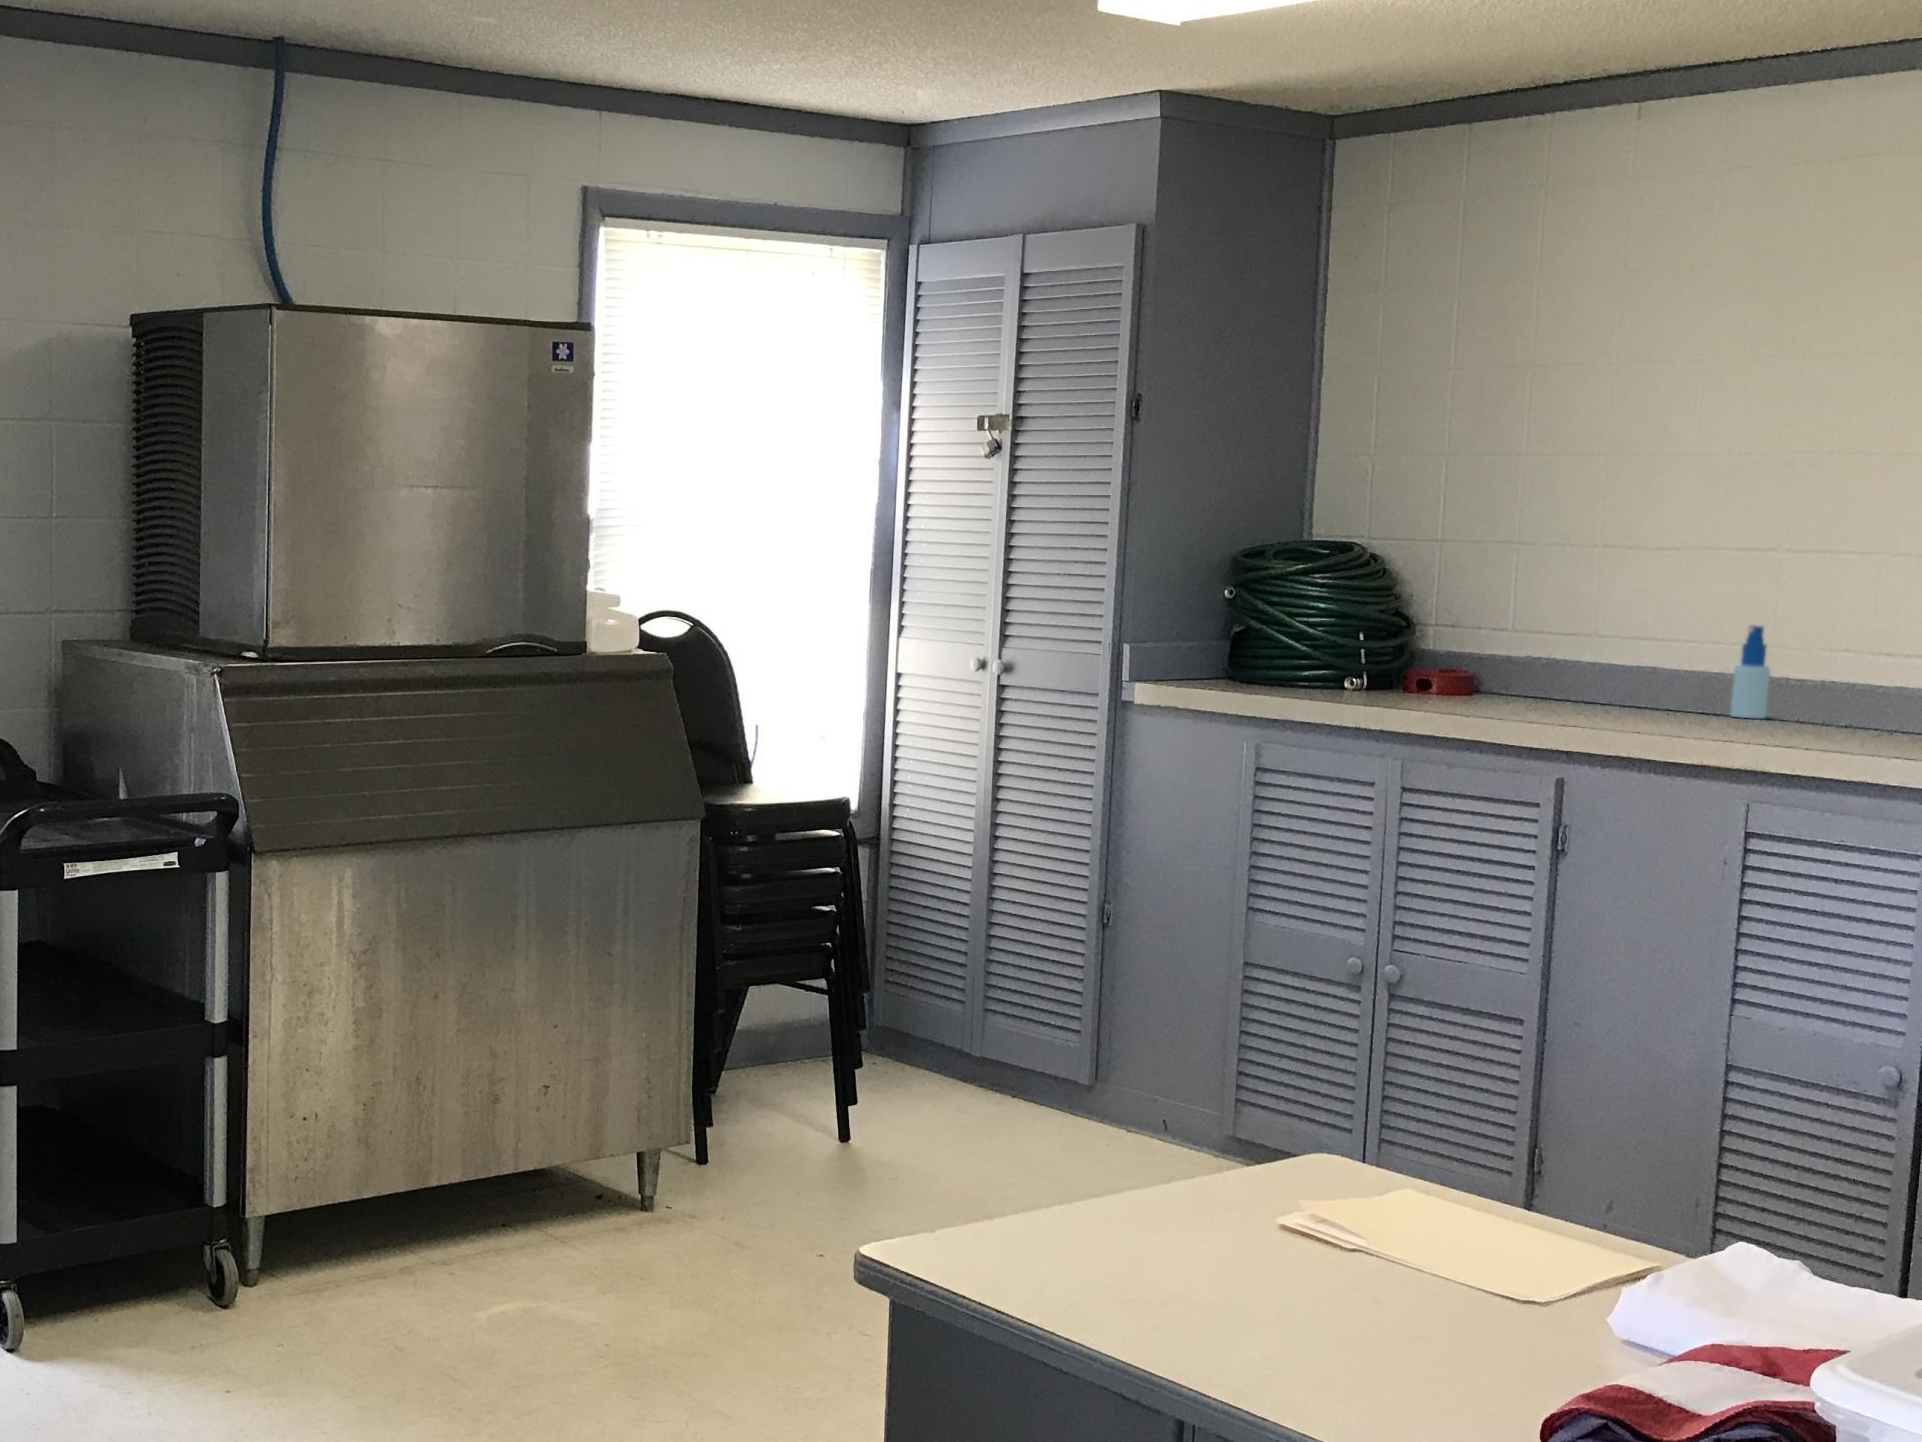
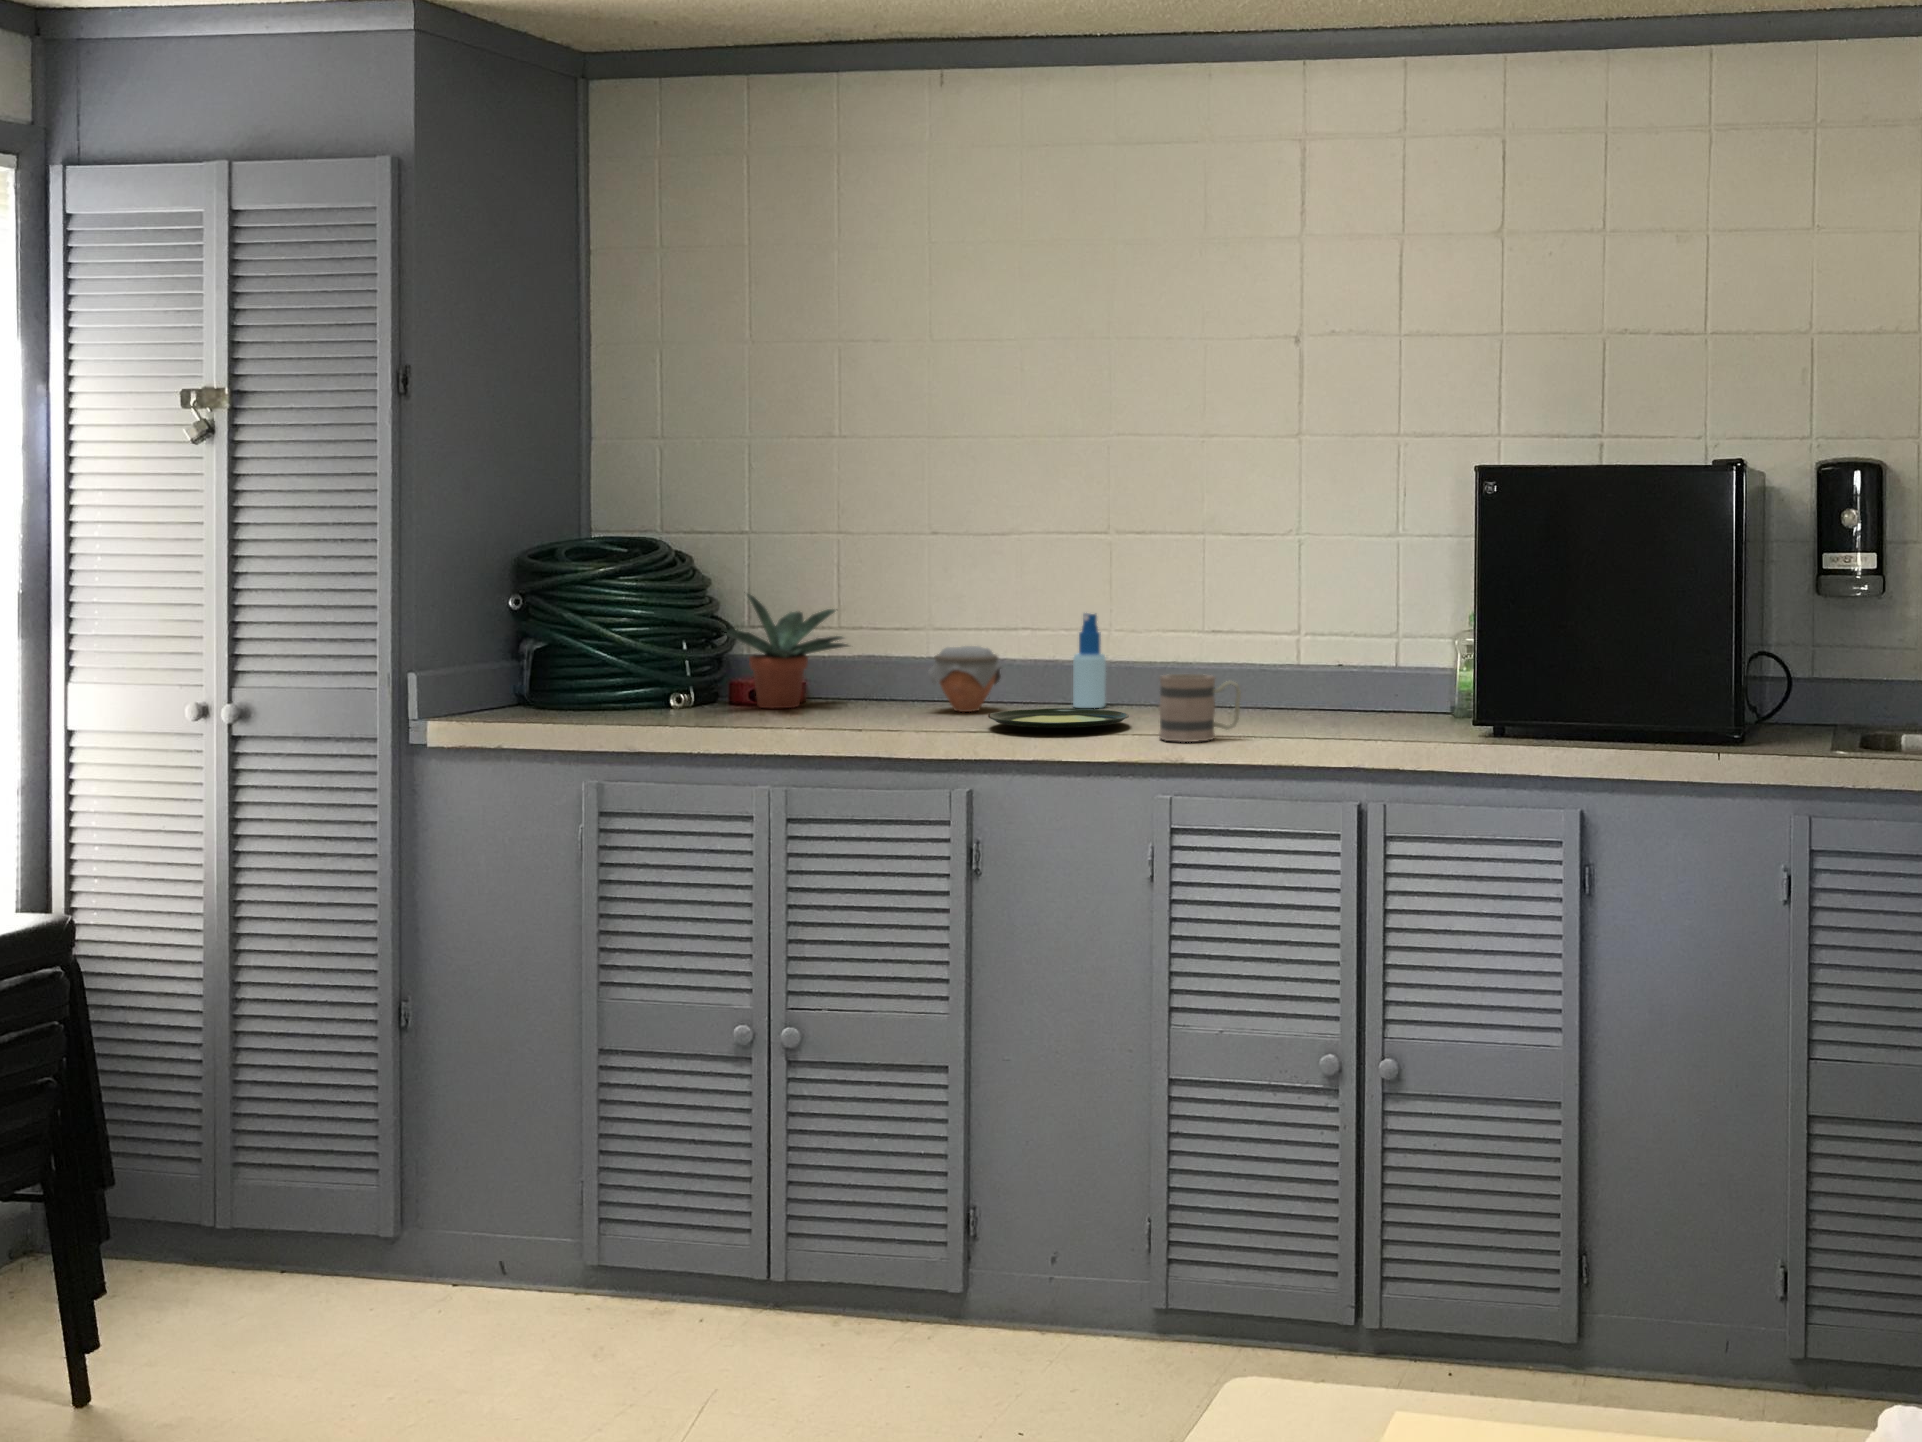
potted plant: none [1389,591,1520,697] -> present [724,594,848,708]
jar: none [1577,650,1656,712] -> present [928,646,1002,712]
mug: none [1773,684,1868,750] -> present [1159,674,1241,742]
plate: none [1613,711,1763,729] -> present [988,708,1129,728]

